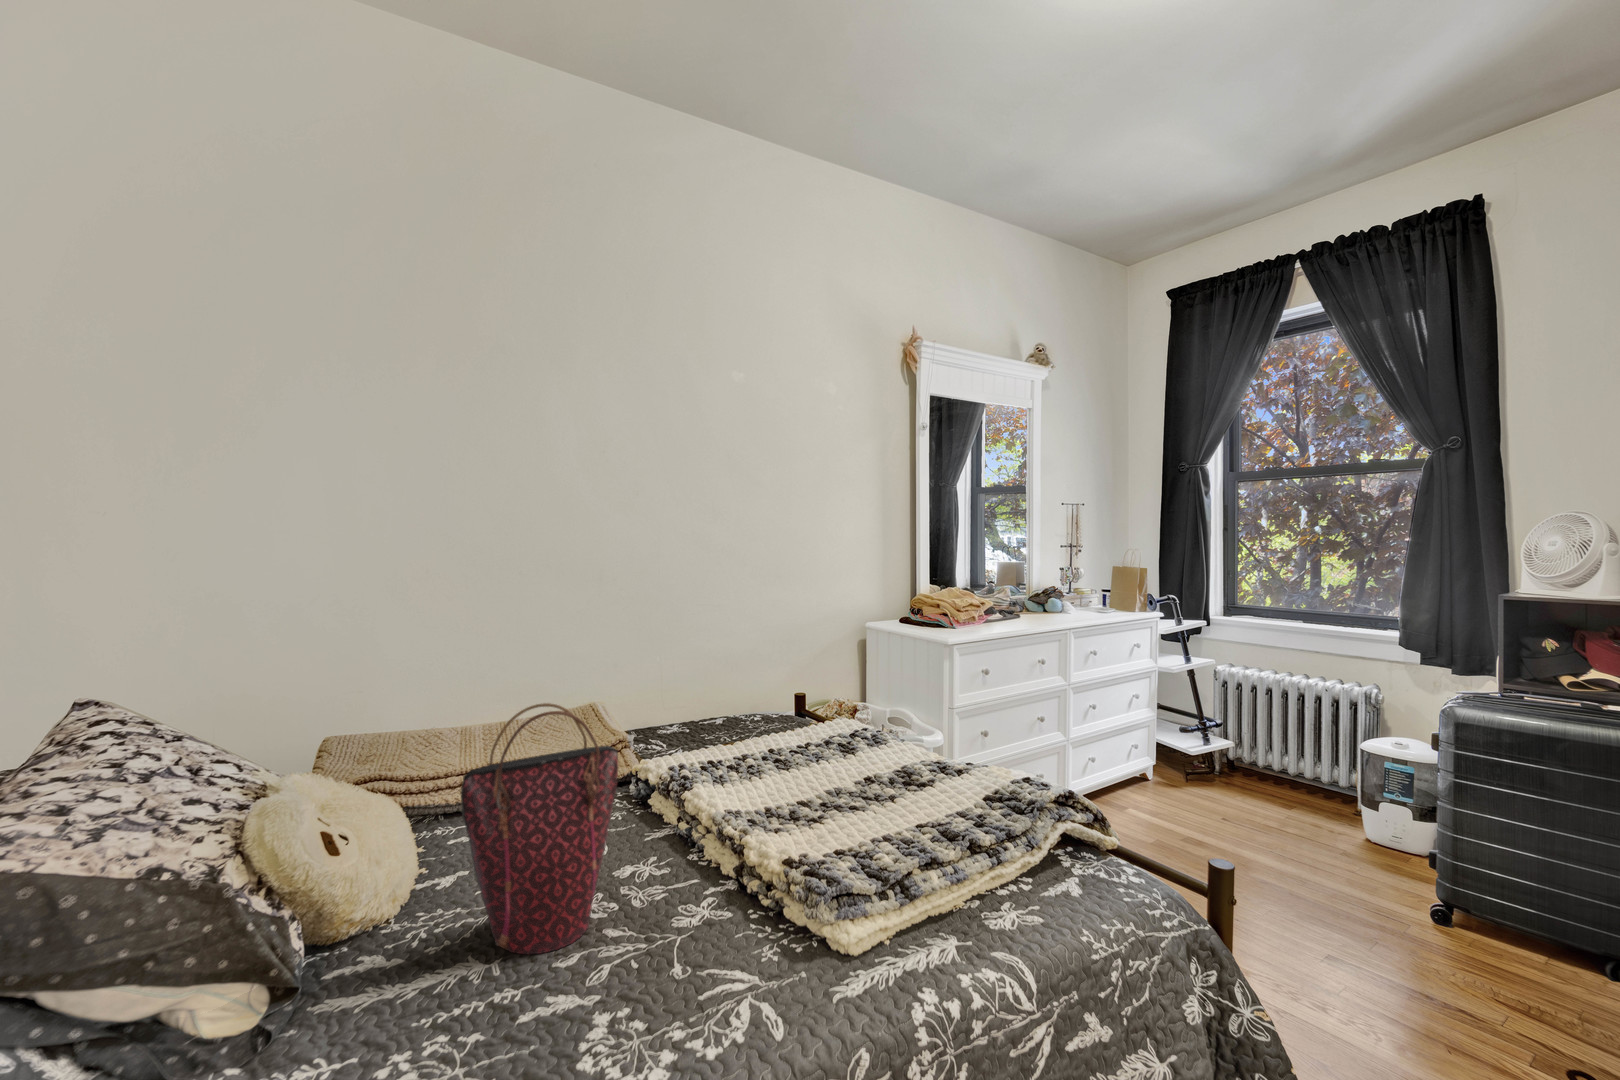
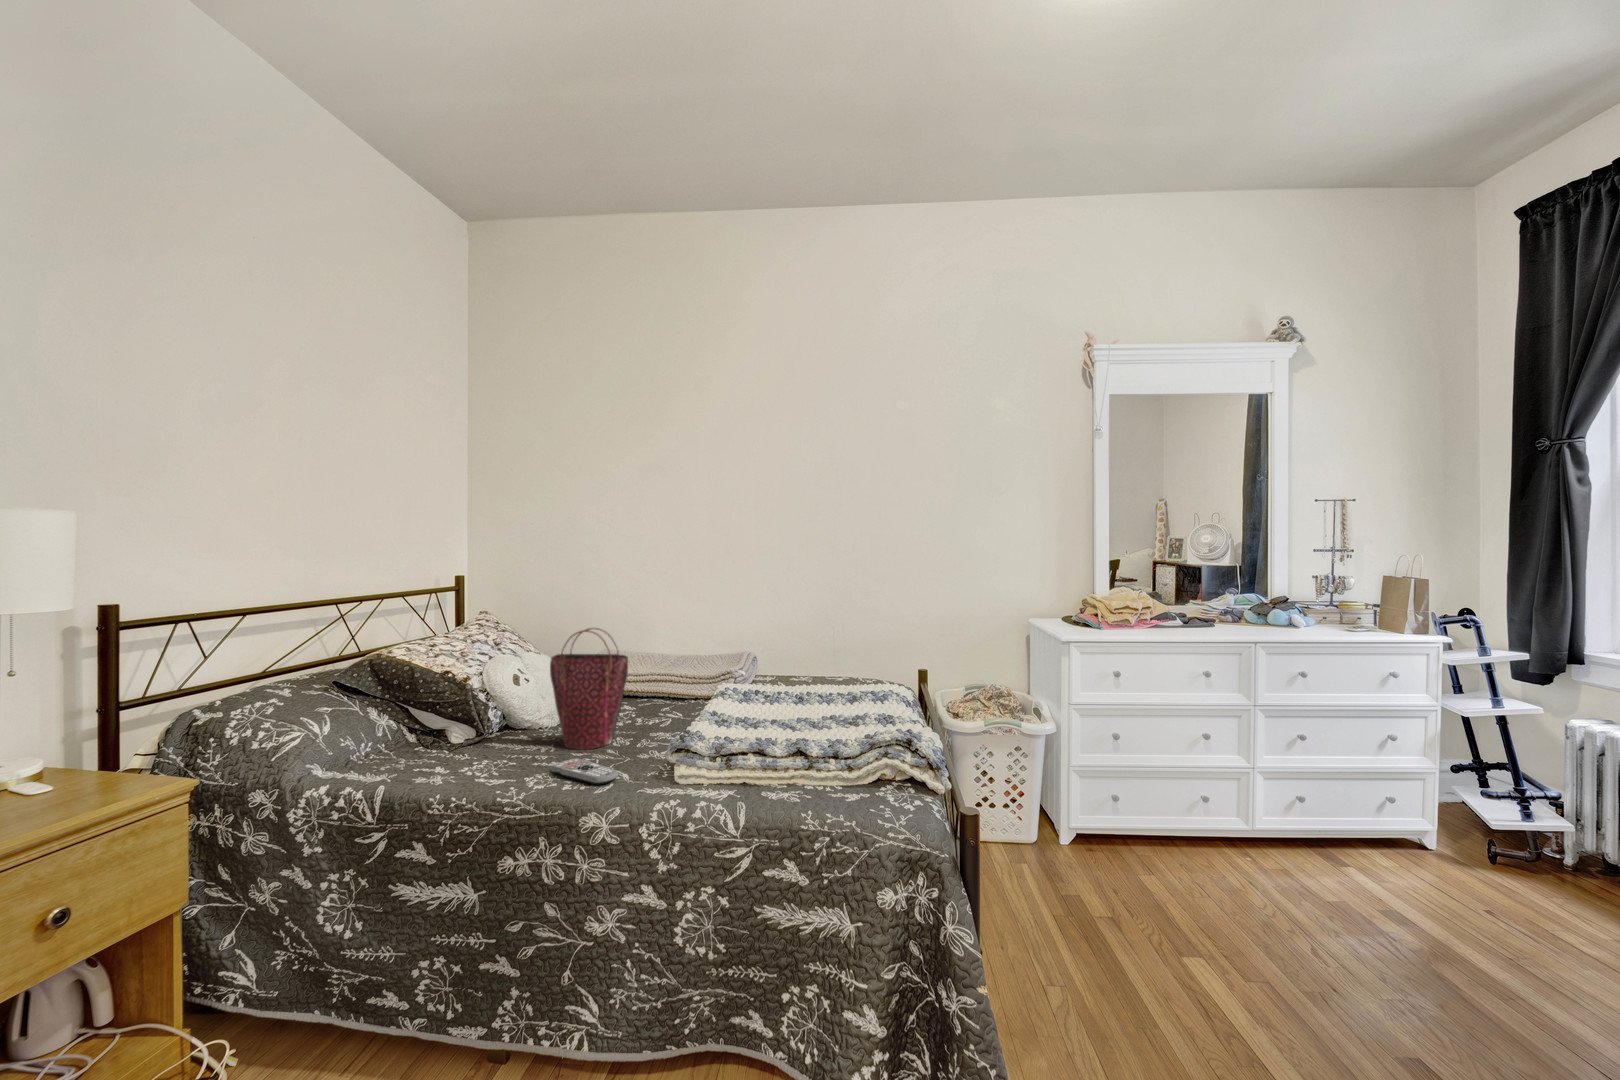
remote control: none [613,970,767,1025] -> present [551,758,618,784]

